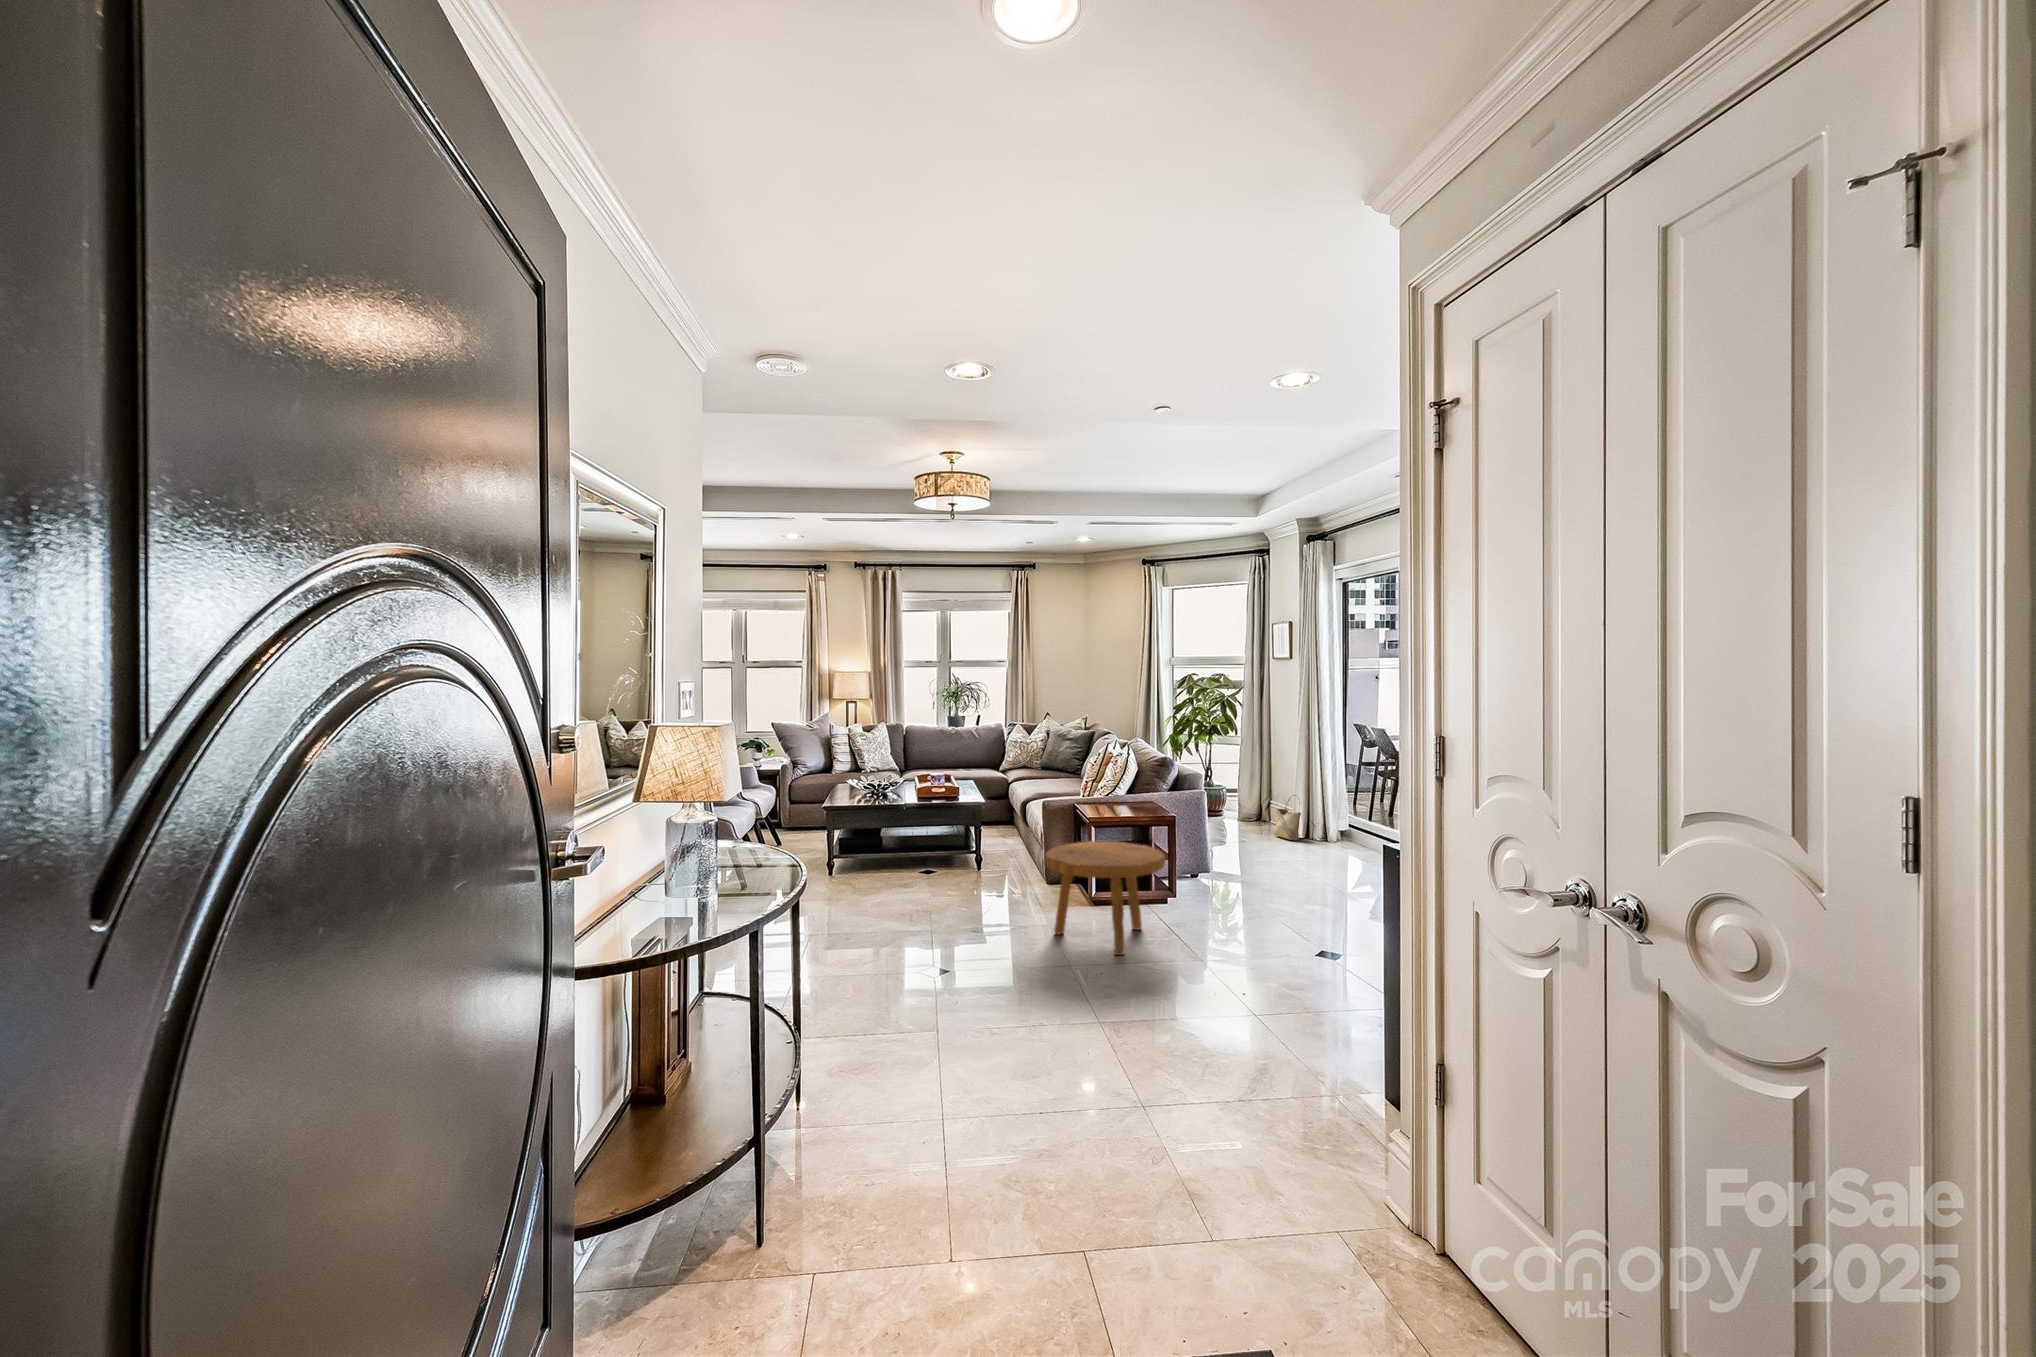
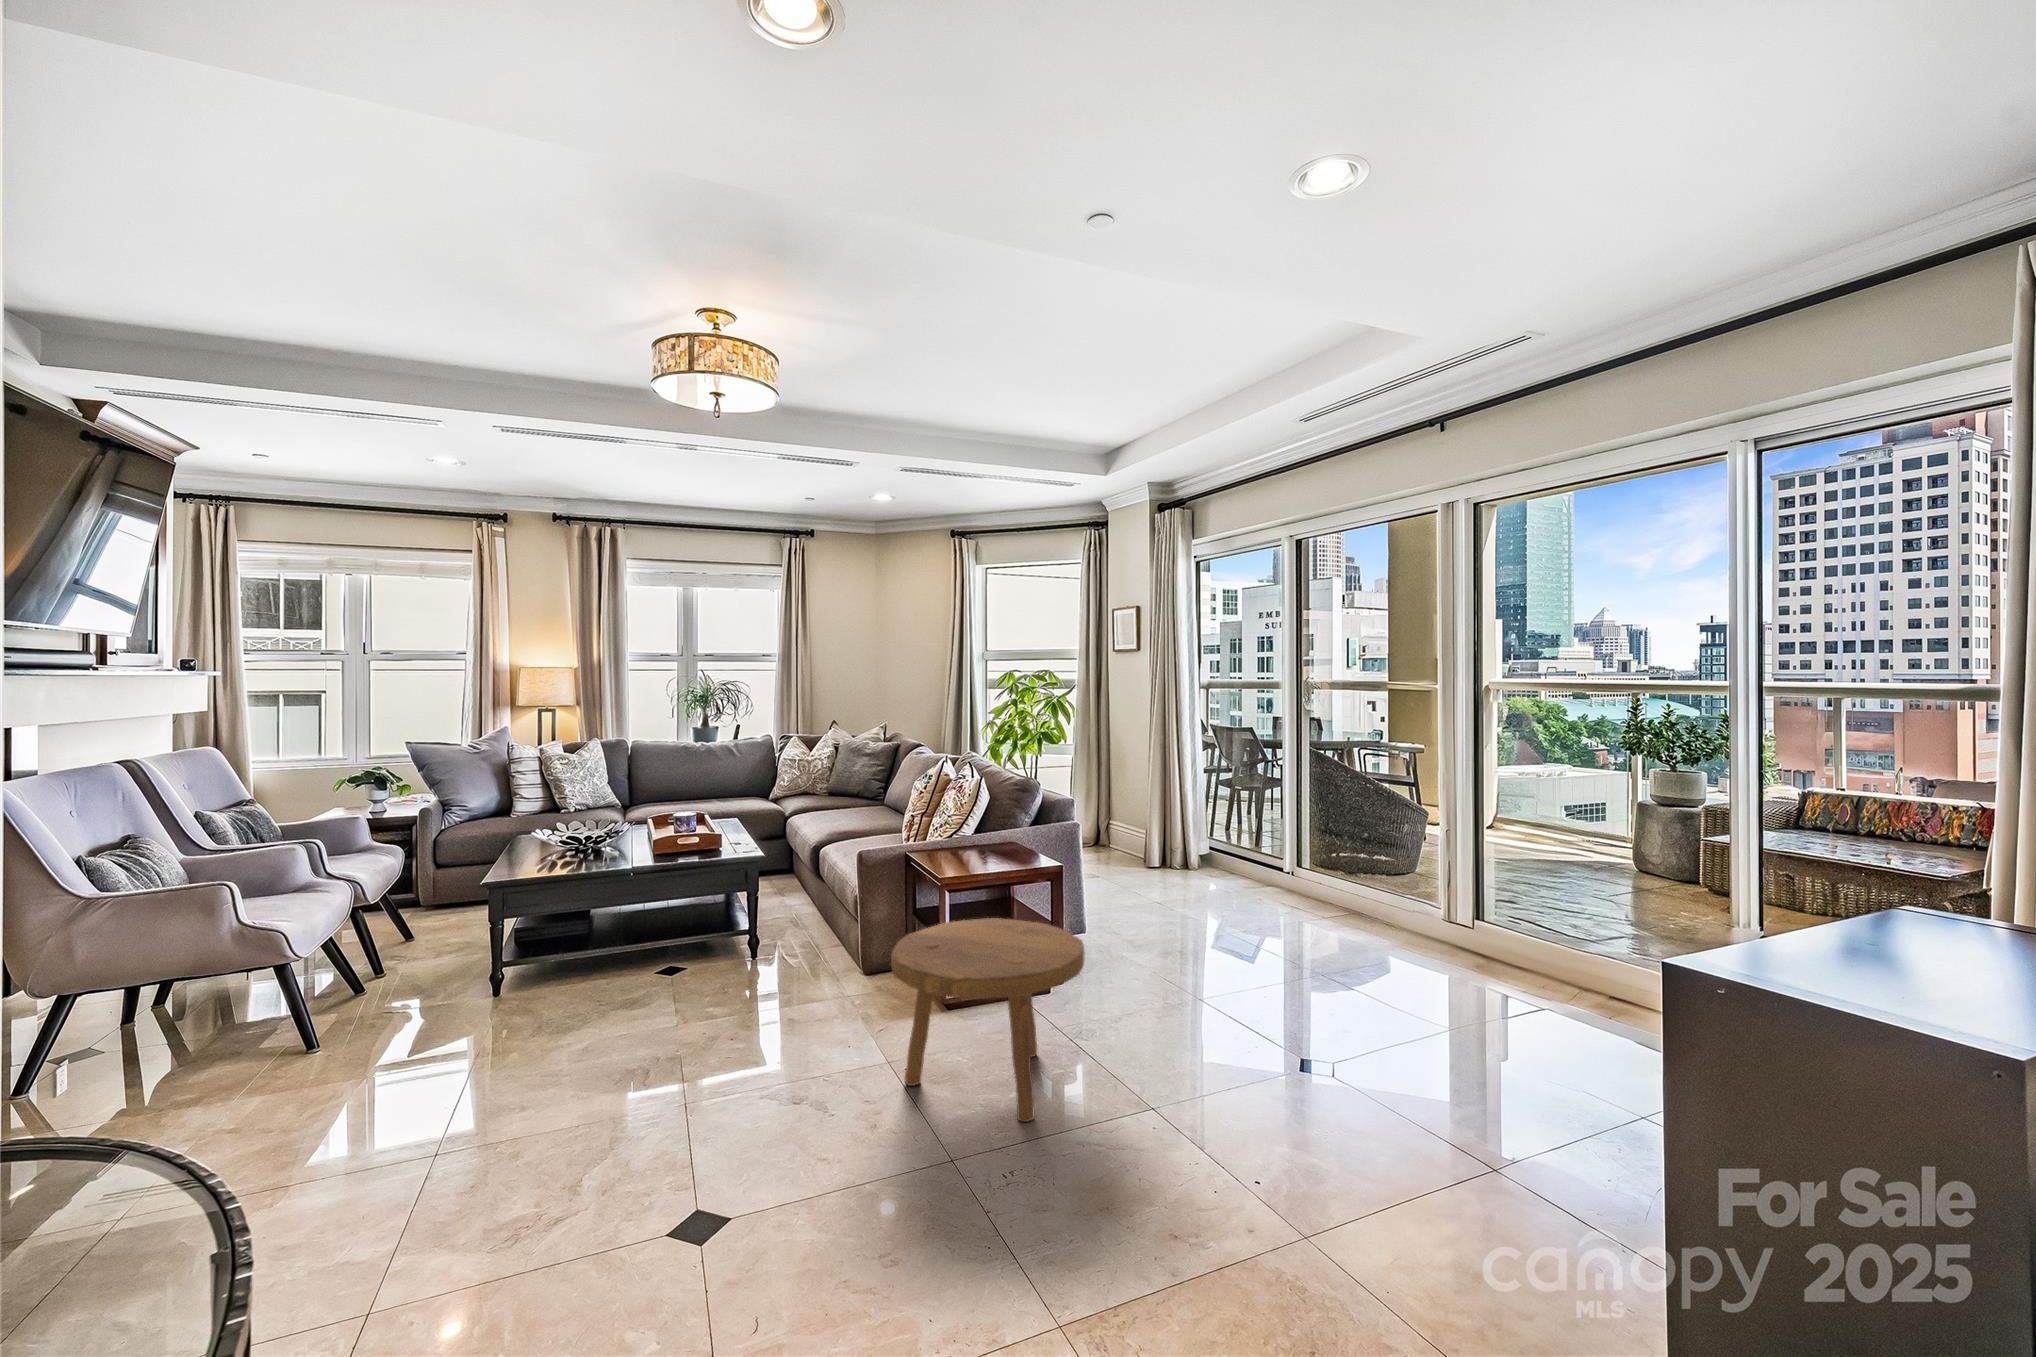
woven basket: present [1274,795,1301,840] -> none [1125,816,1158,872]

